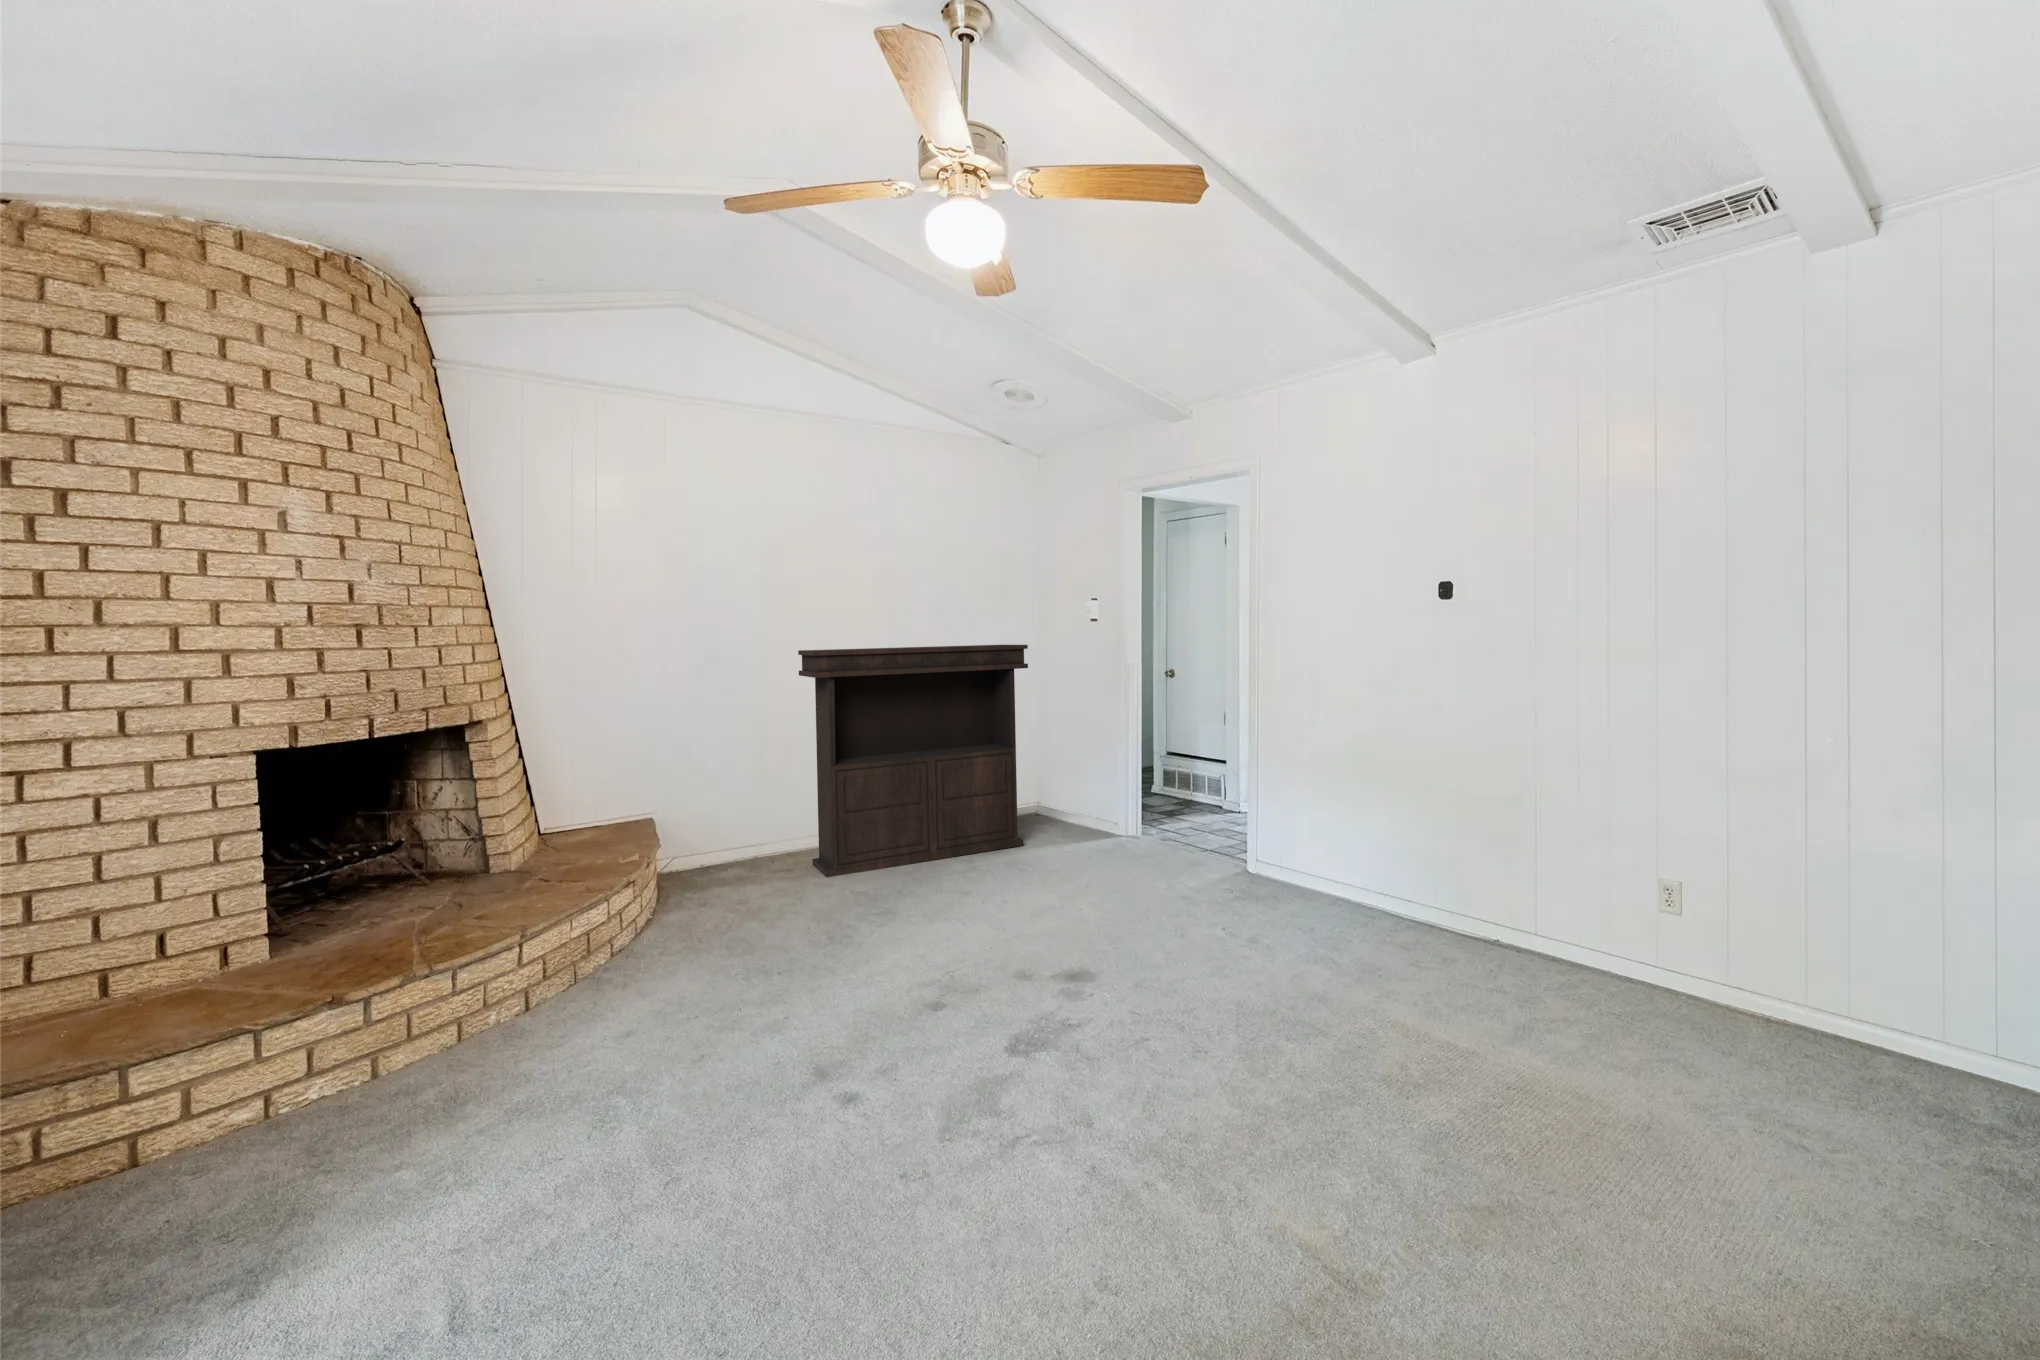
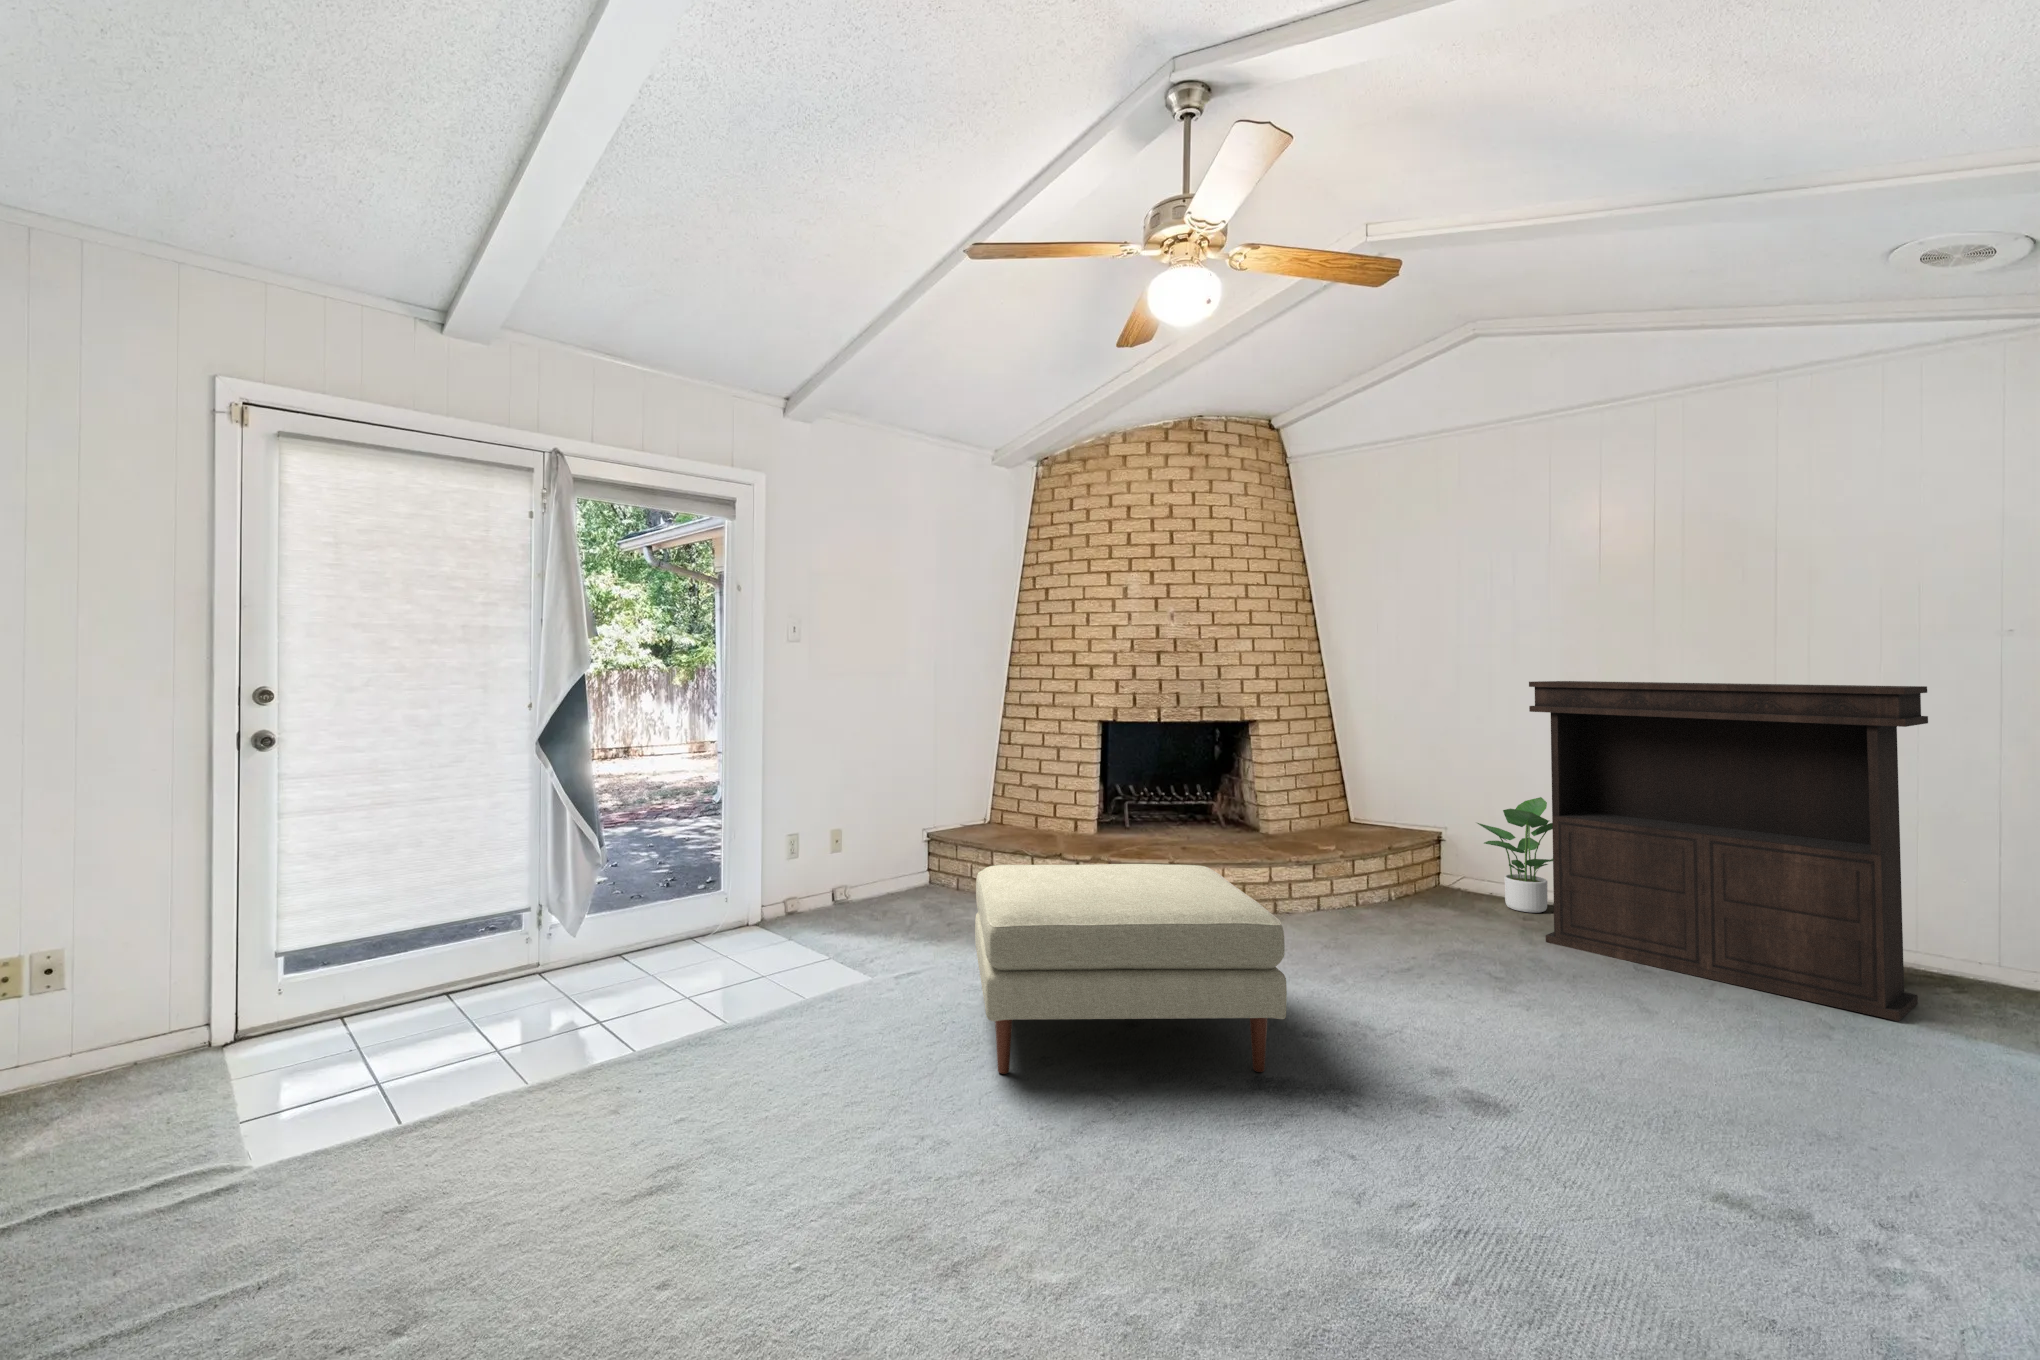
potted plant: none [698,759,781,867] -> present [1477,797,1553,913]
ottoman: none [683,878,1071,1224] -> present [975,864,1287,1074]

